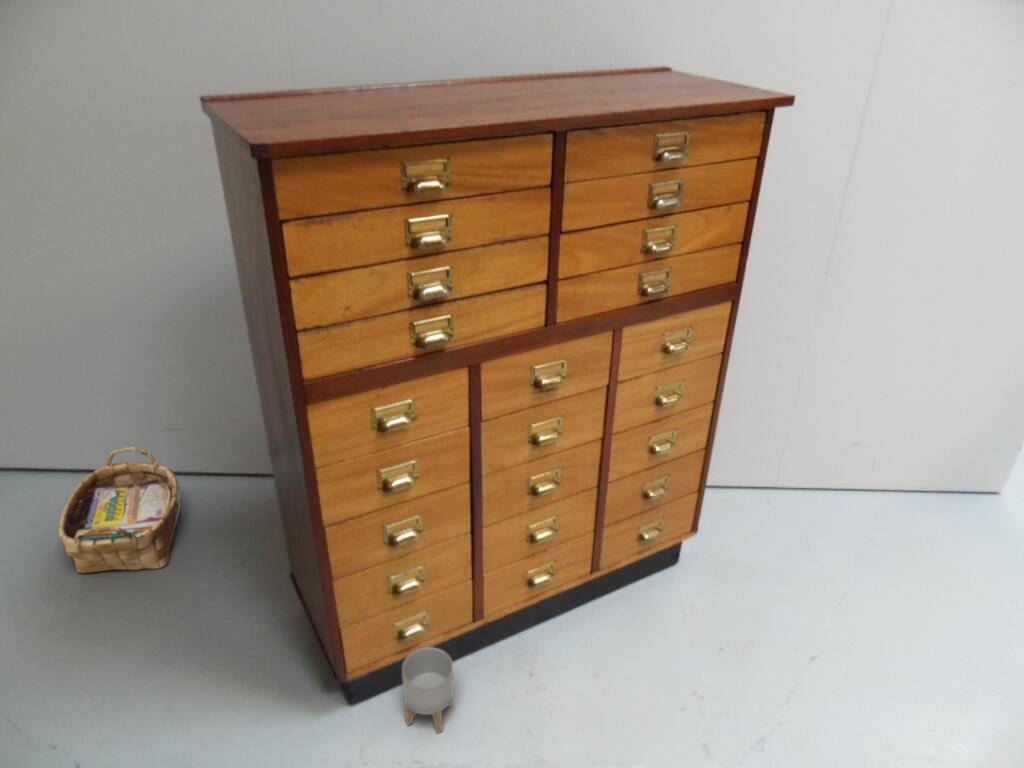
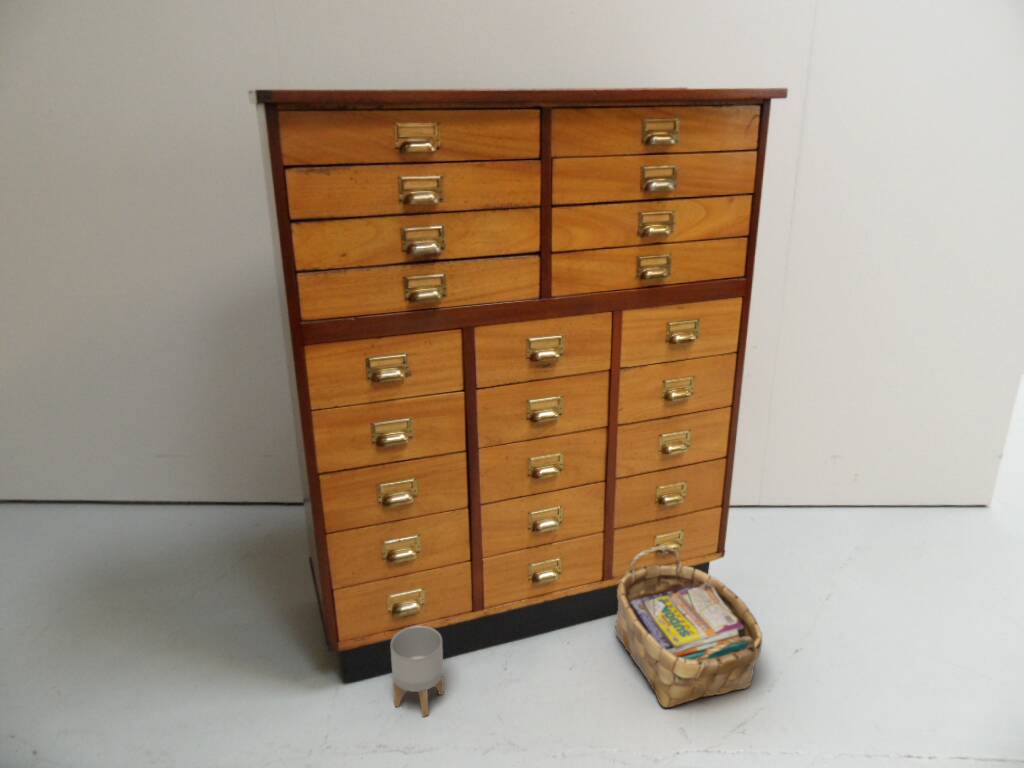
woven basket: present [59,447,181,573] -> present [615,546,762,707]

